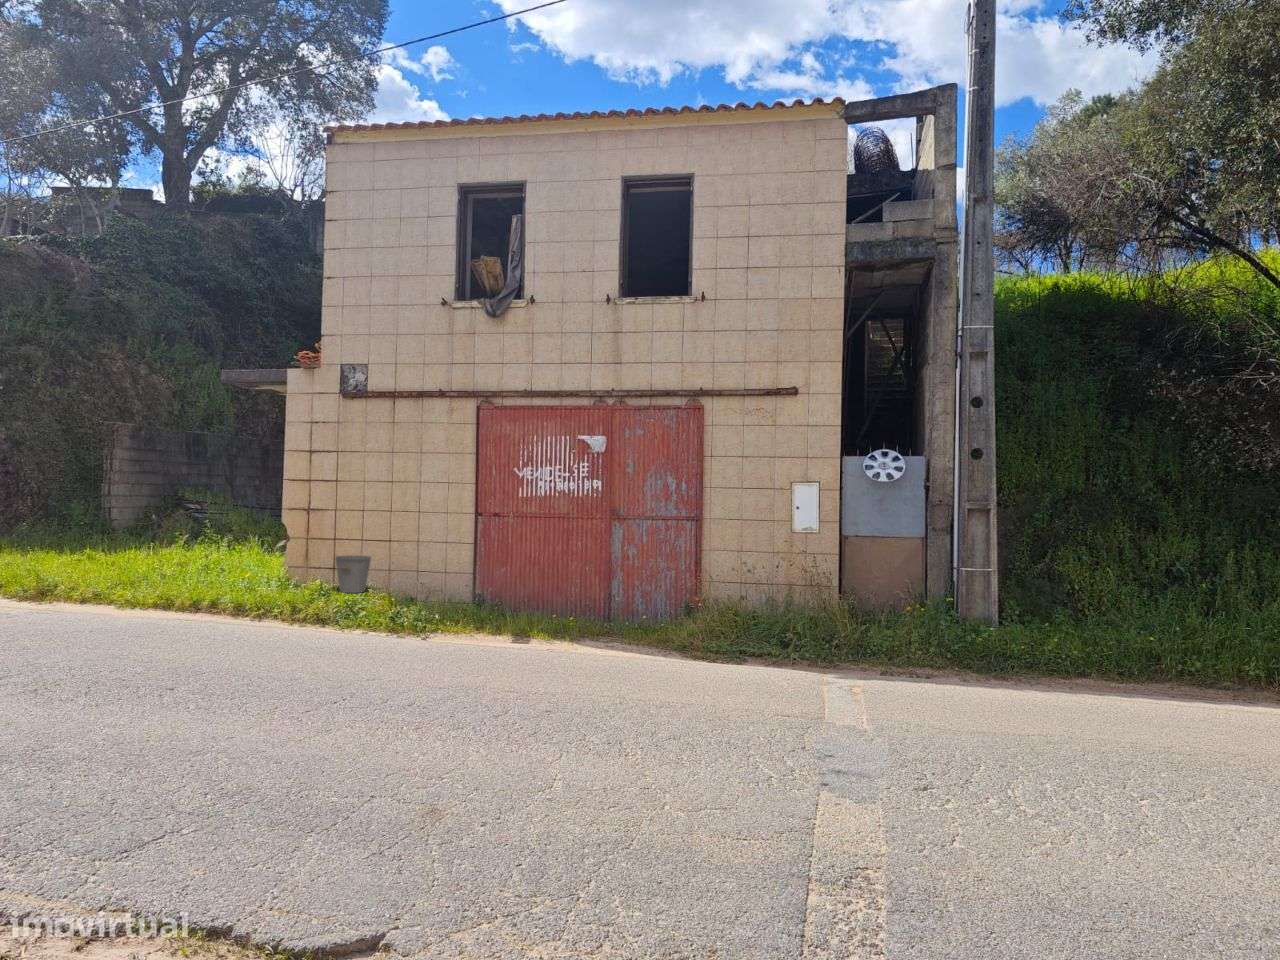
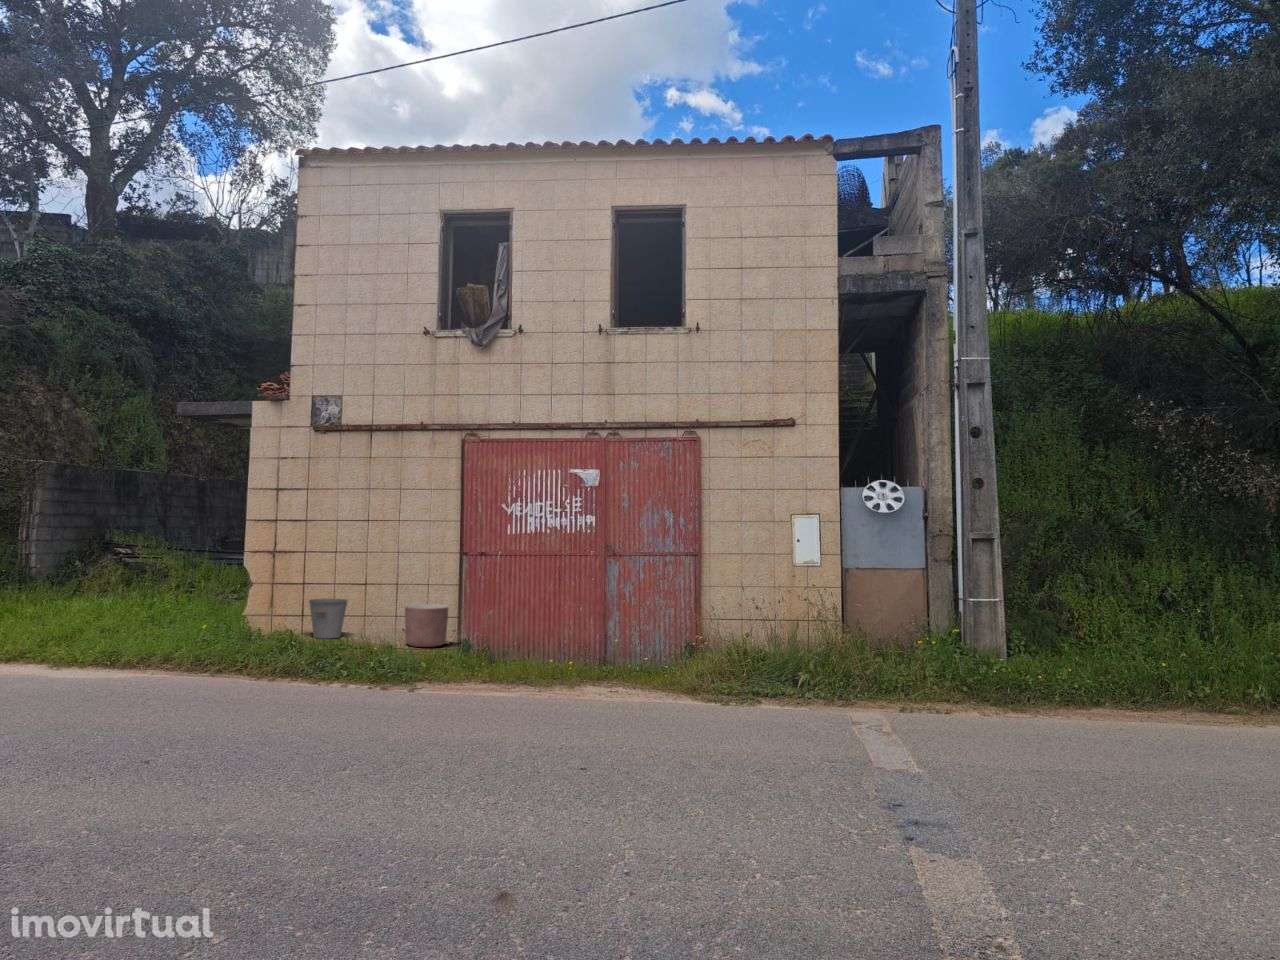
planter: none [422,563,463,603] -> present [405,605,448,647]

